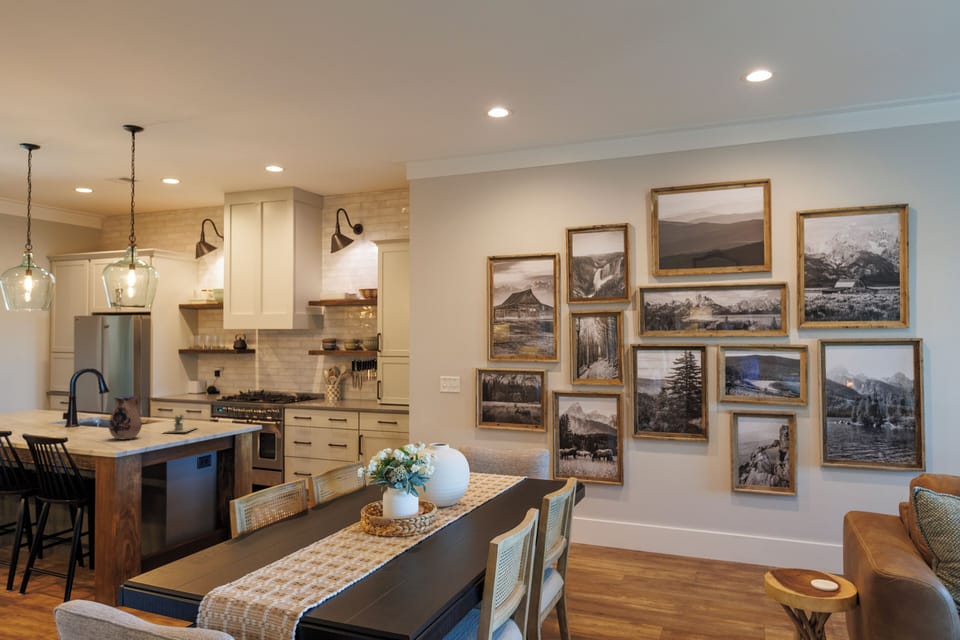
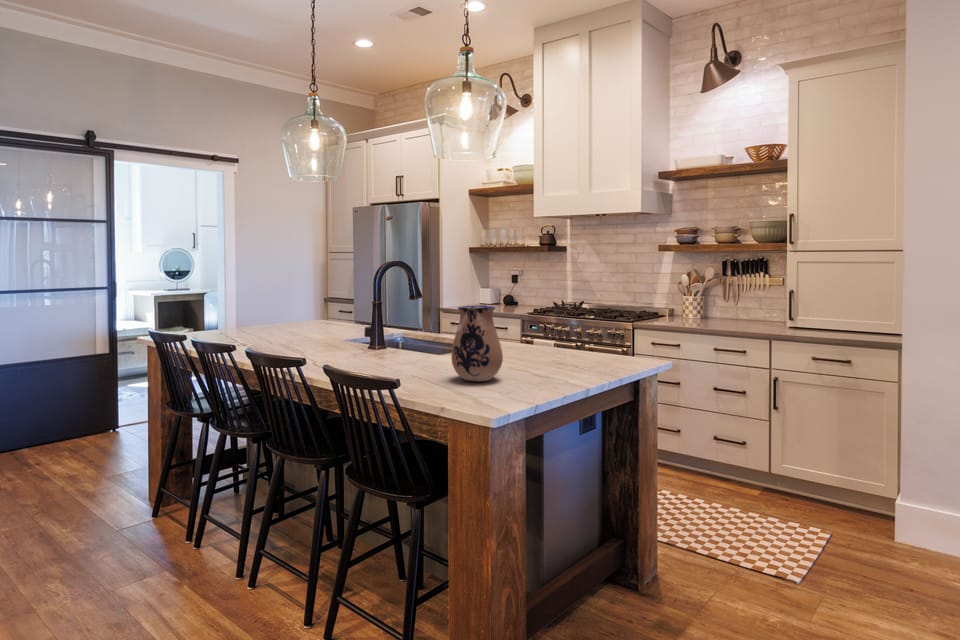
potted plant: present [168,415,194,432] -> none [524,338,575,371]

